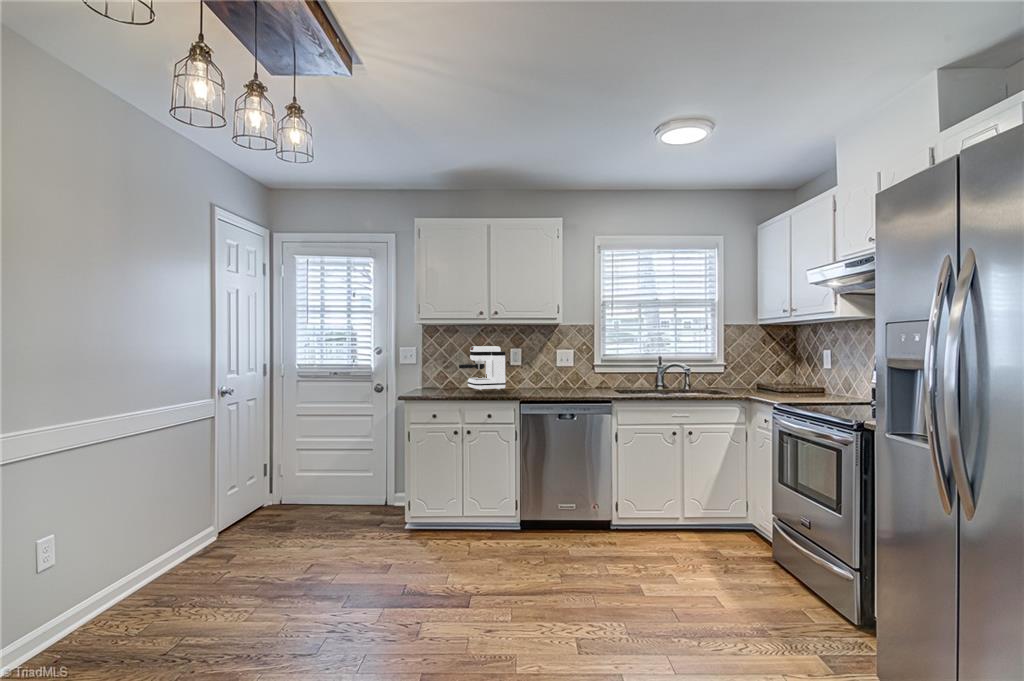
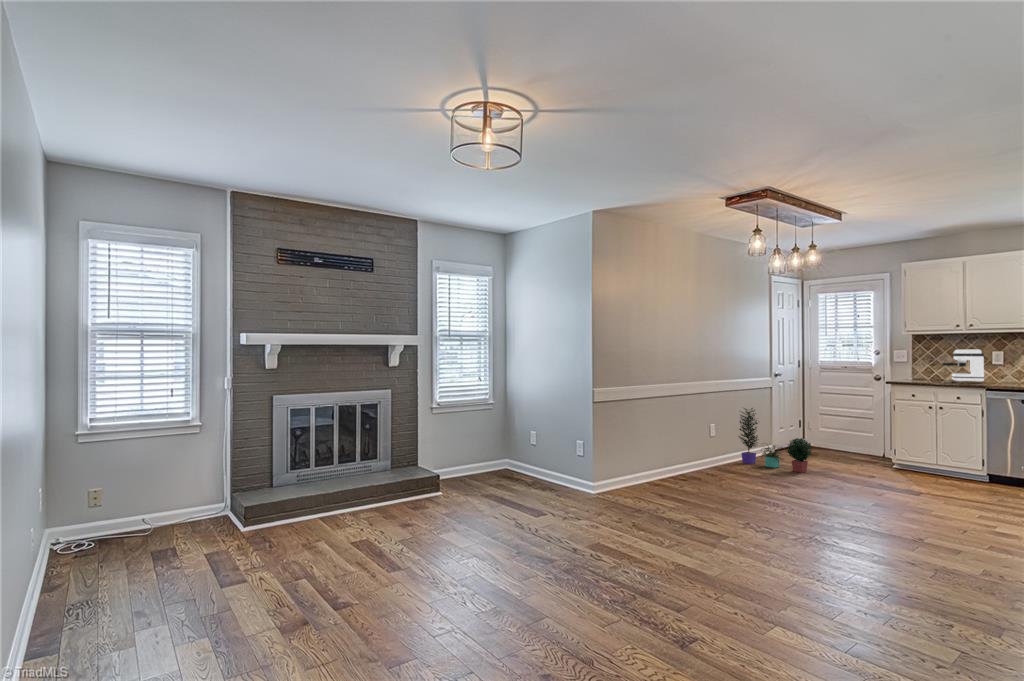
potted plant: none [115,480,287,613] -> present [738,408,812,473]

